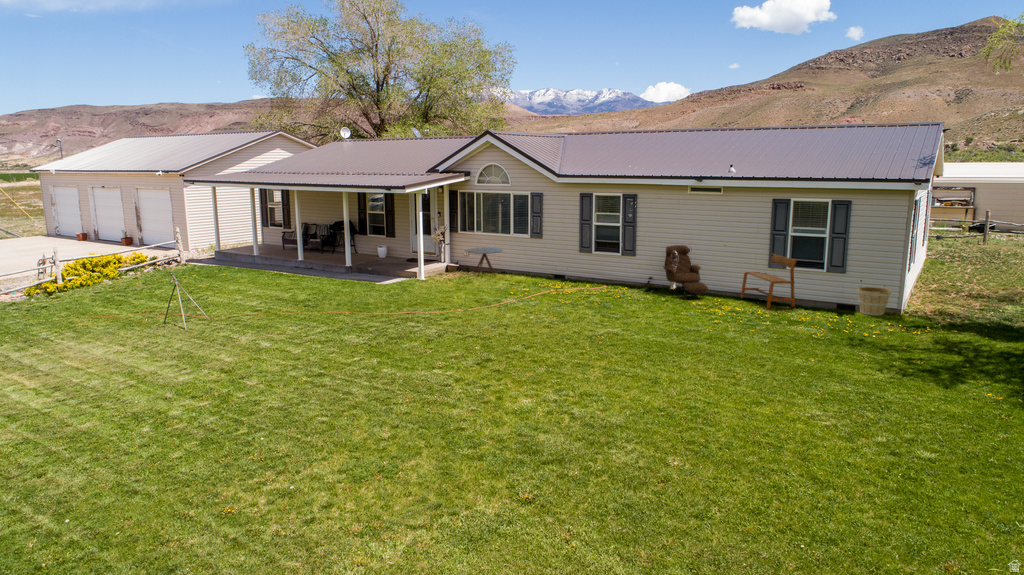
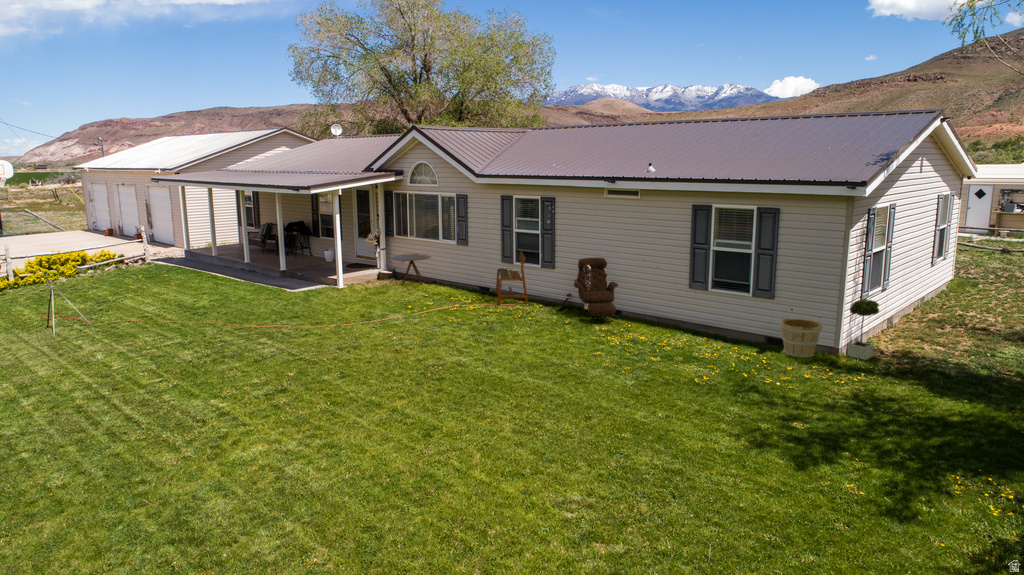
bench: present [741,254,797,309] -> present [496,251,528,305]
potted tree: none [907,269,933,315] -> present [848,300,879,360]

